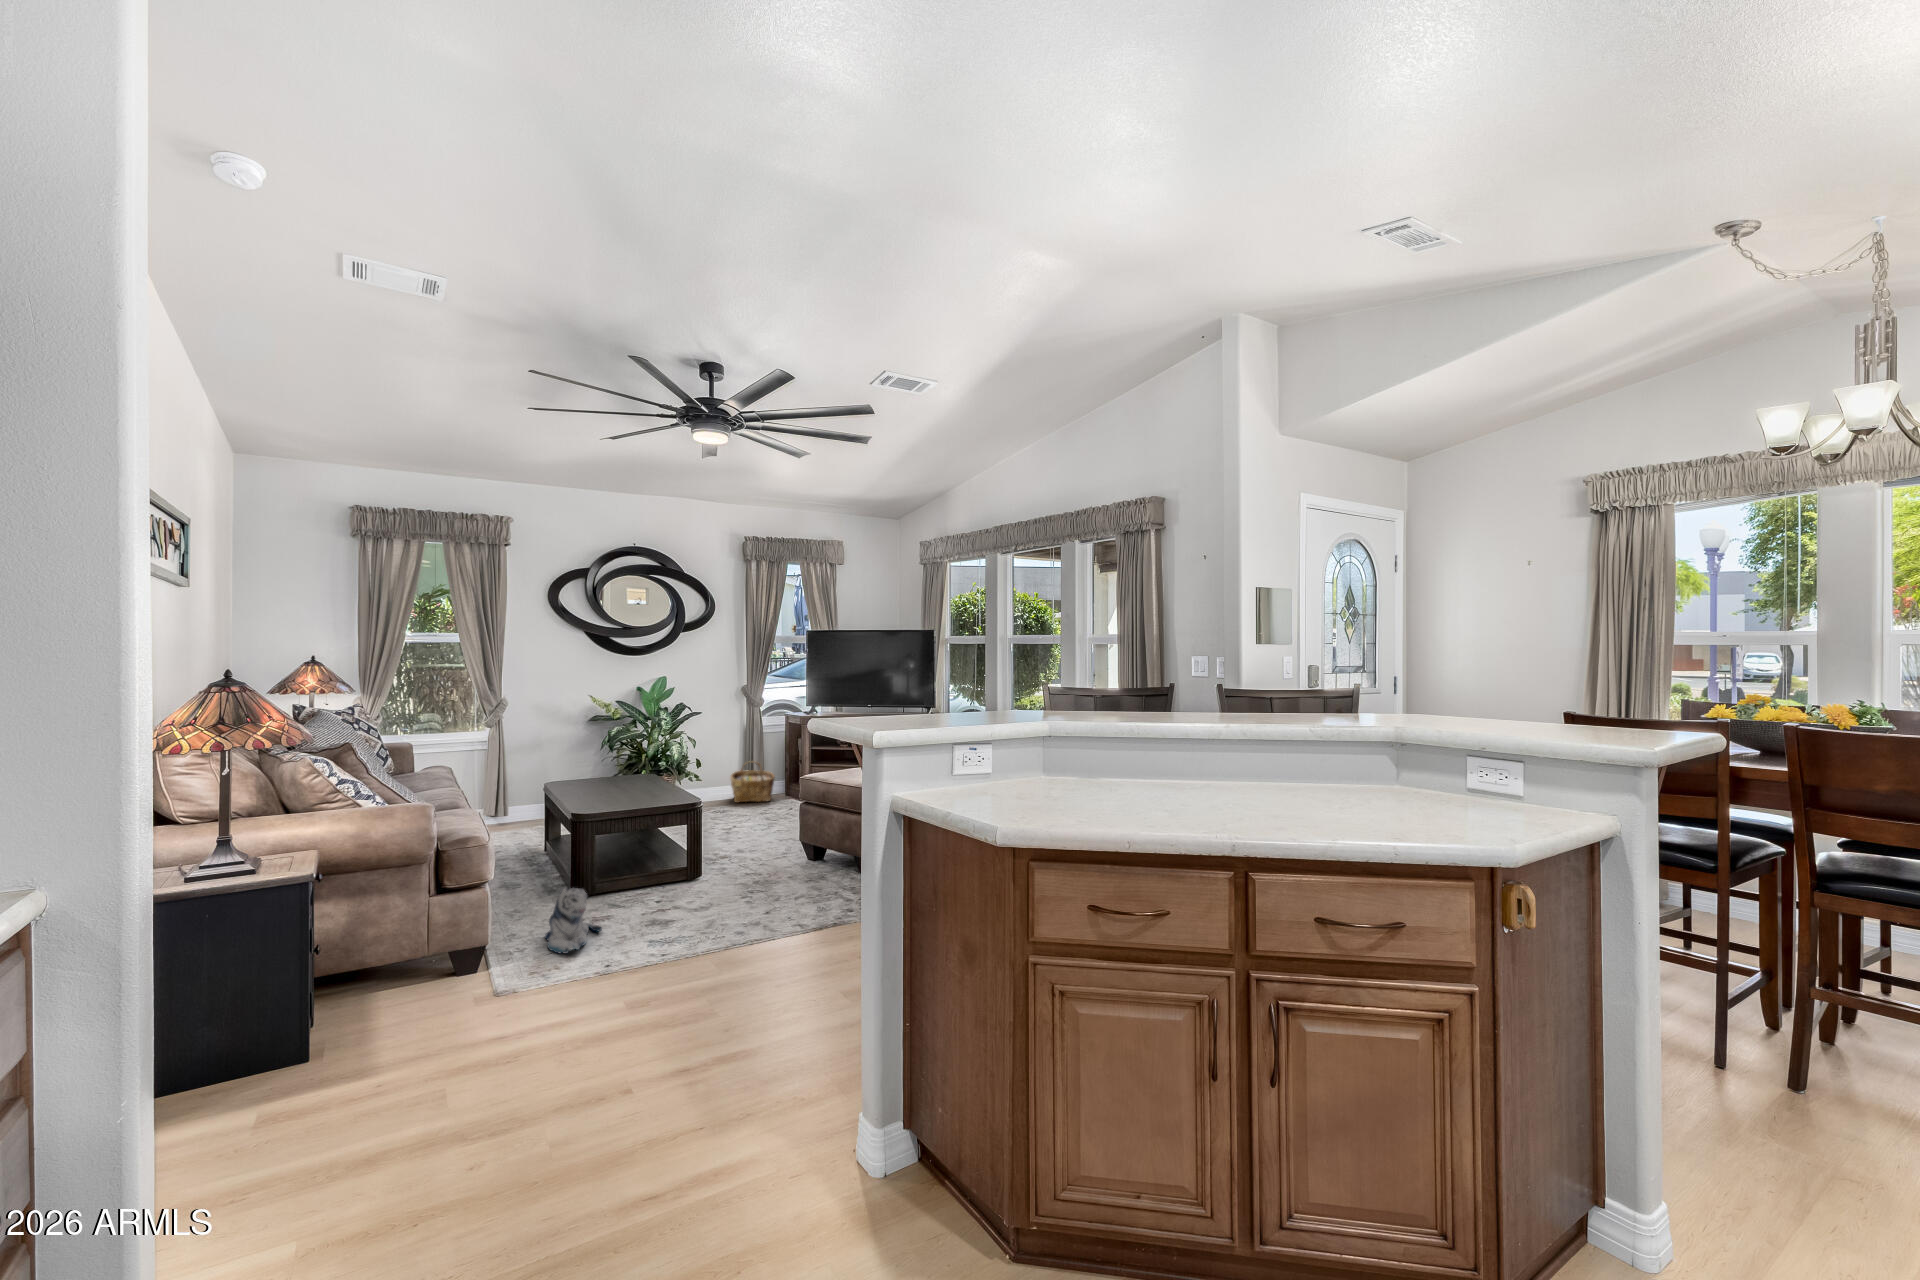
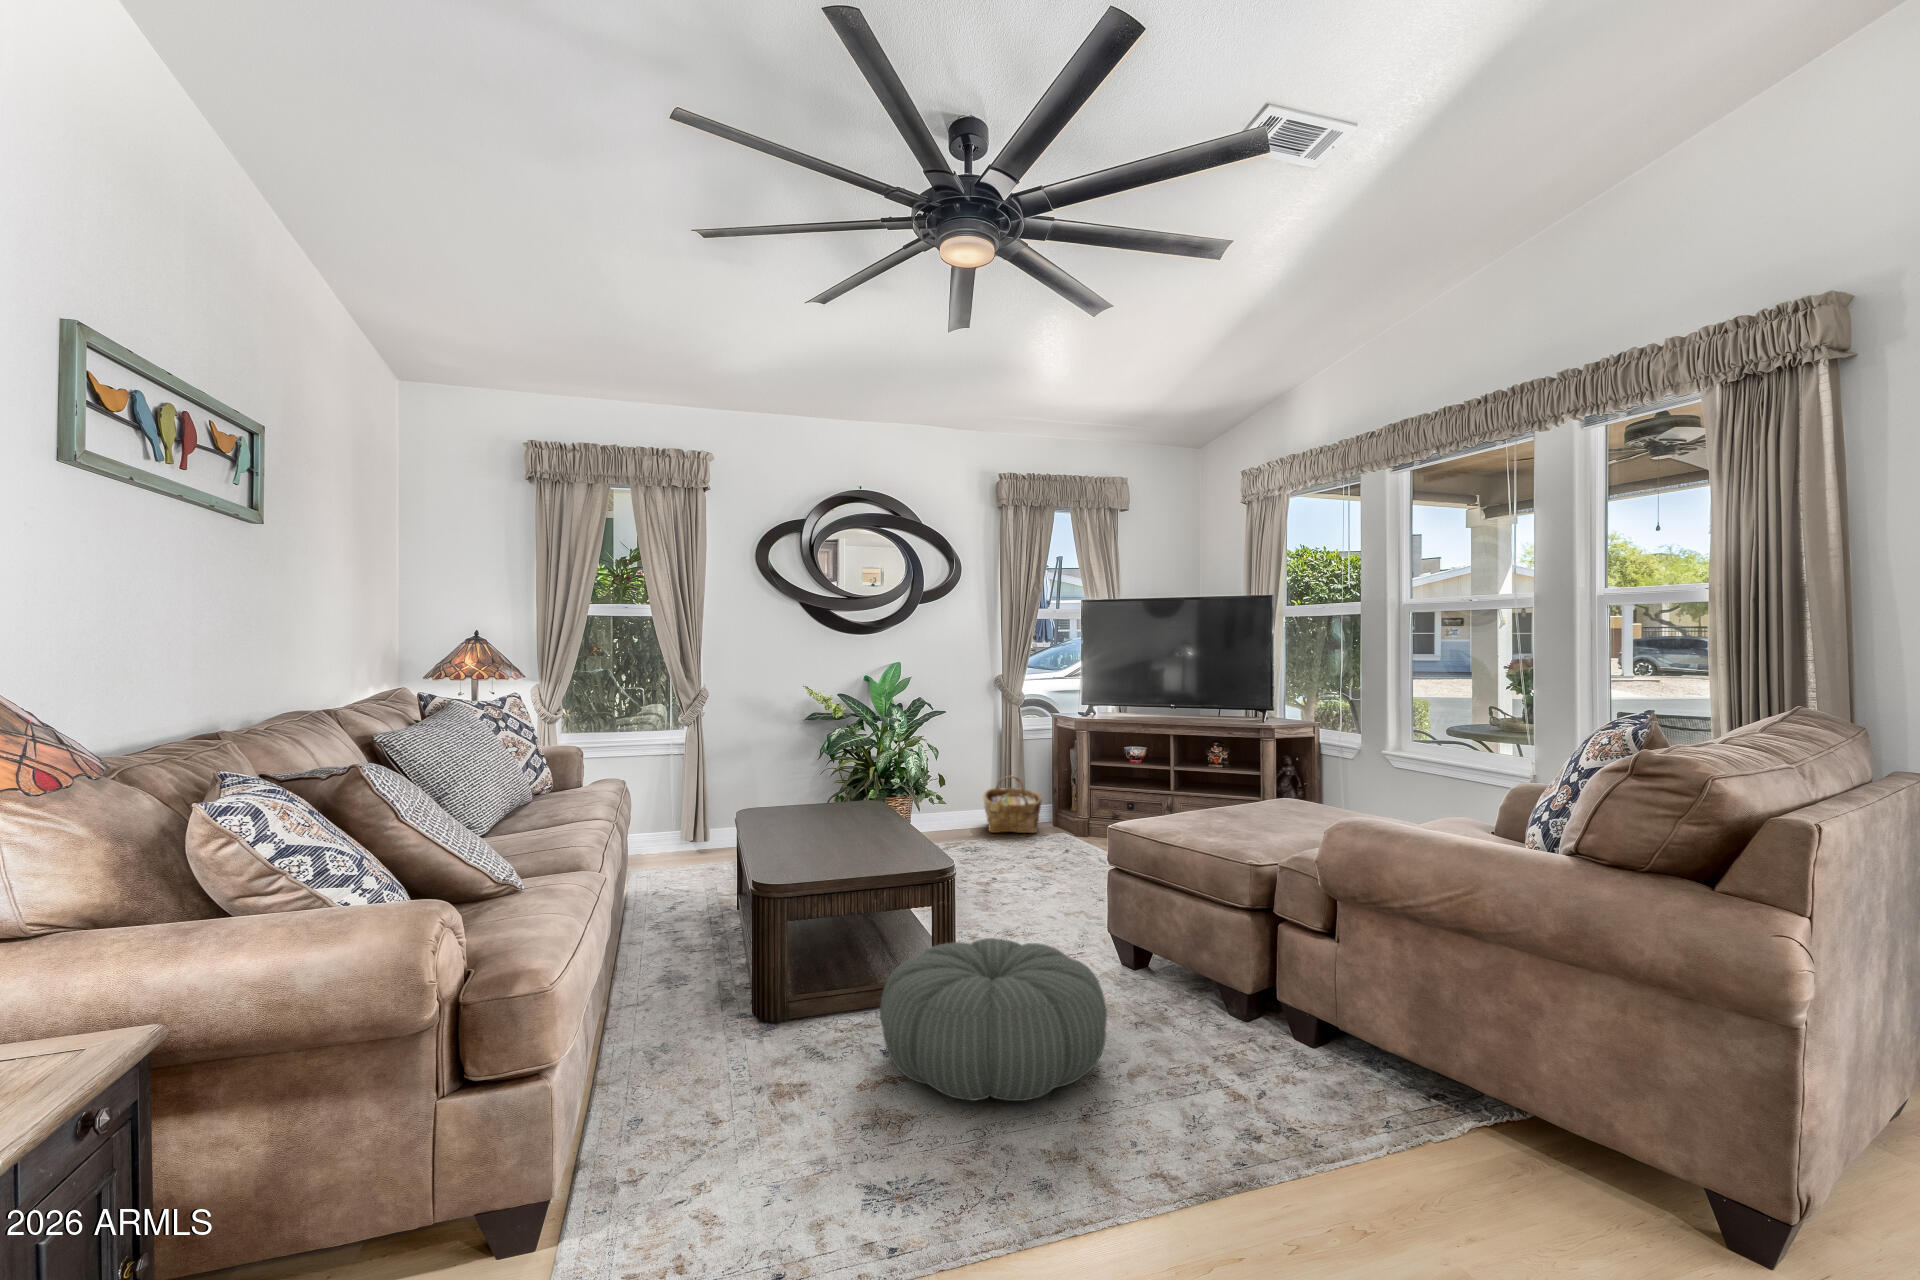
pouf: none [656,837,786,909] -> present [880,938,1107,1101]
plush toy: present [545,888,602,954] -> none [668,1070,777,1231]

